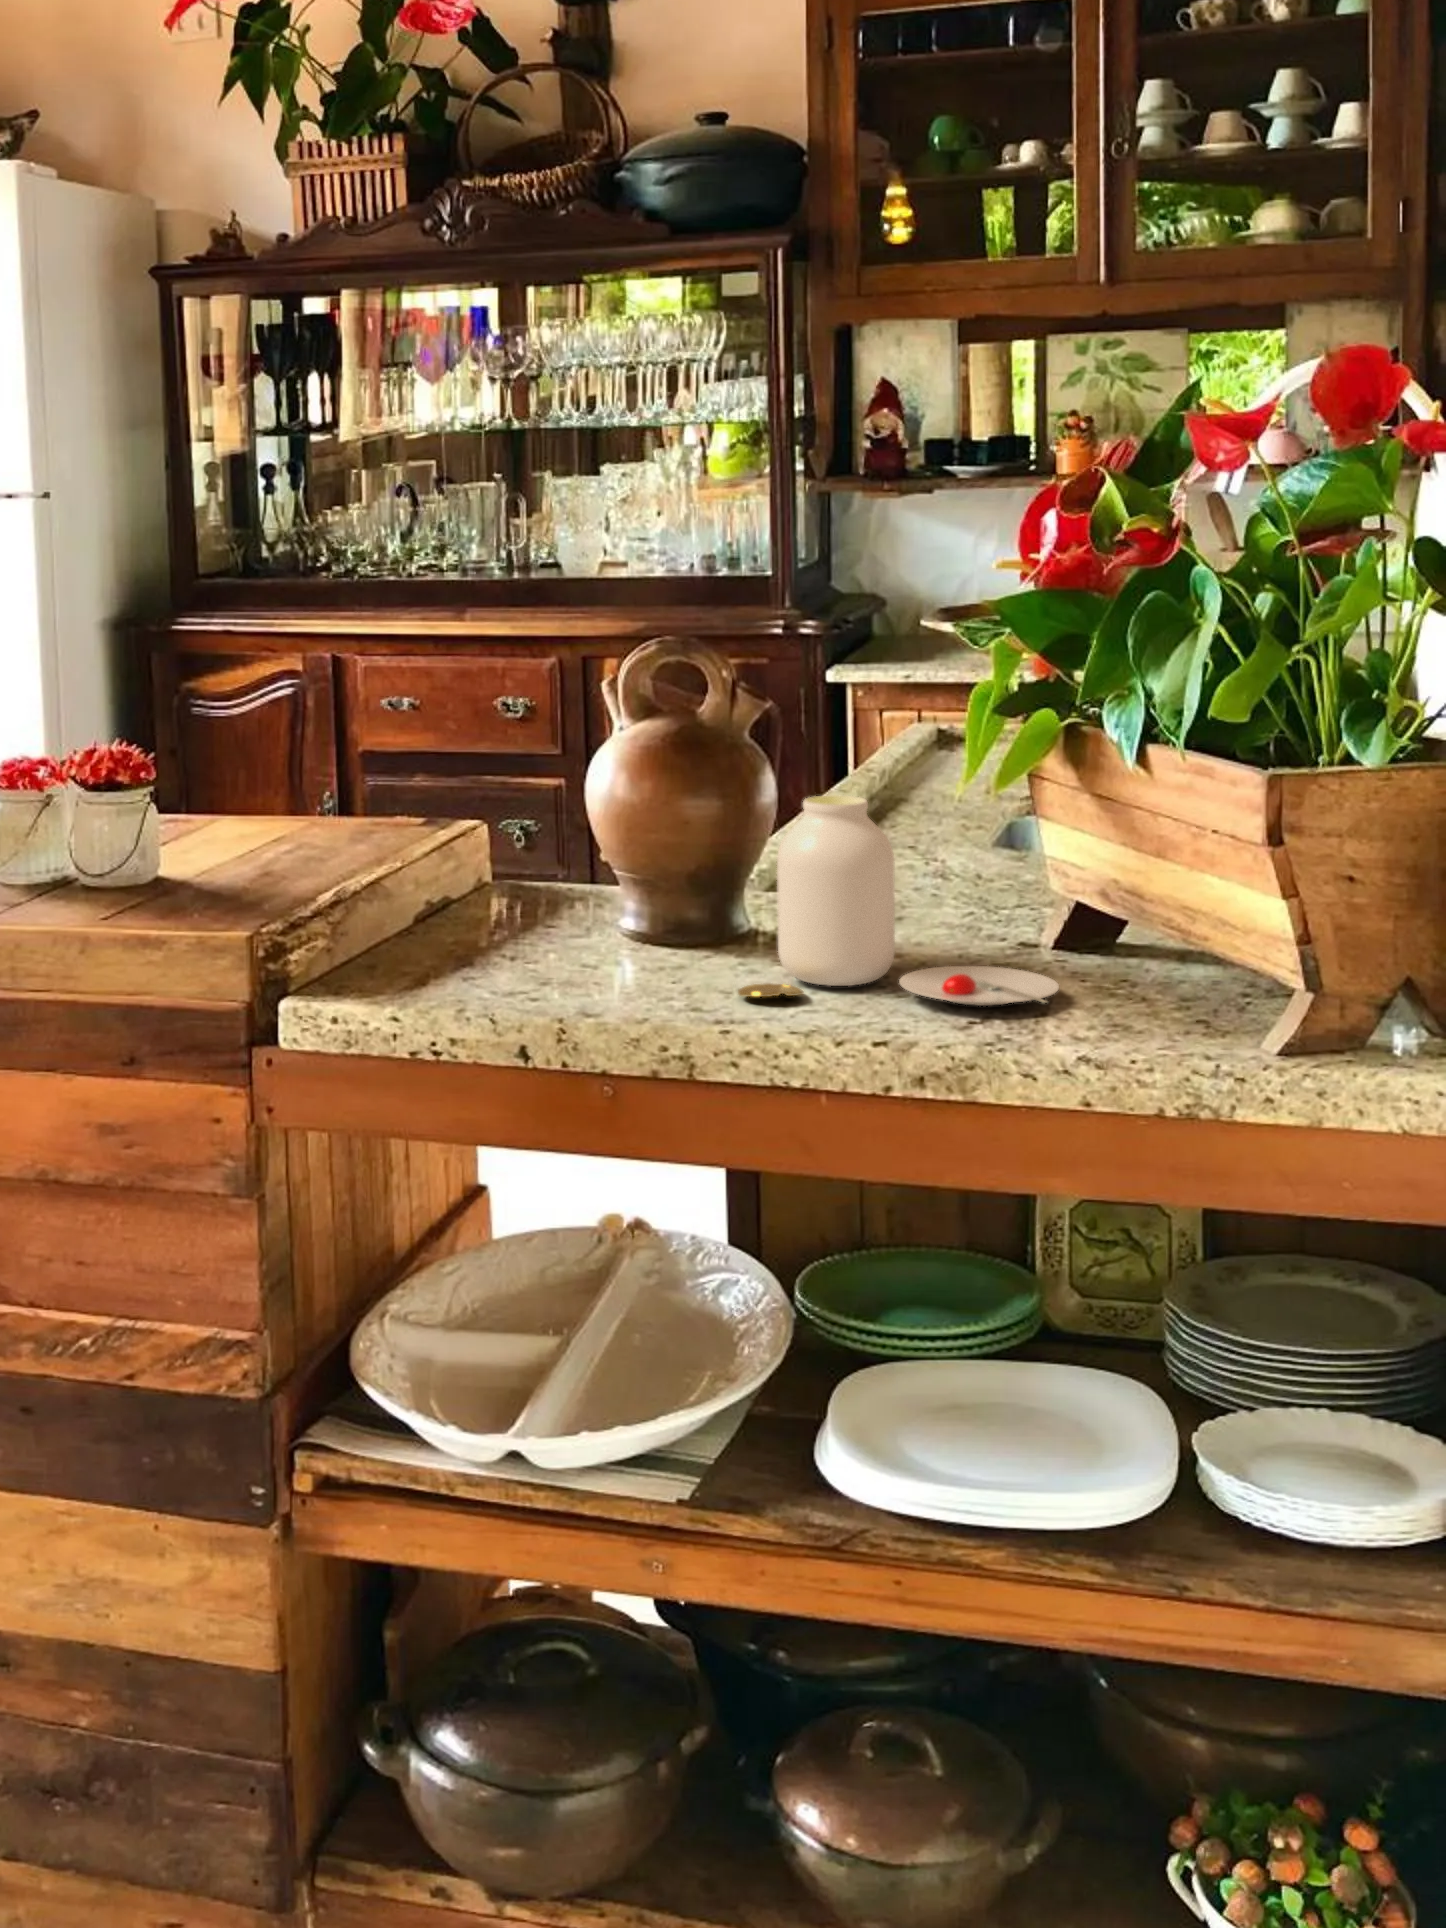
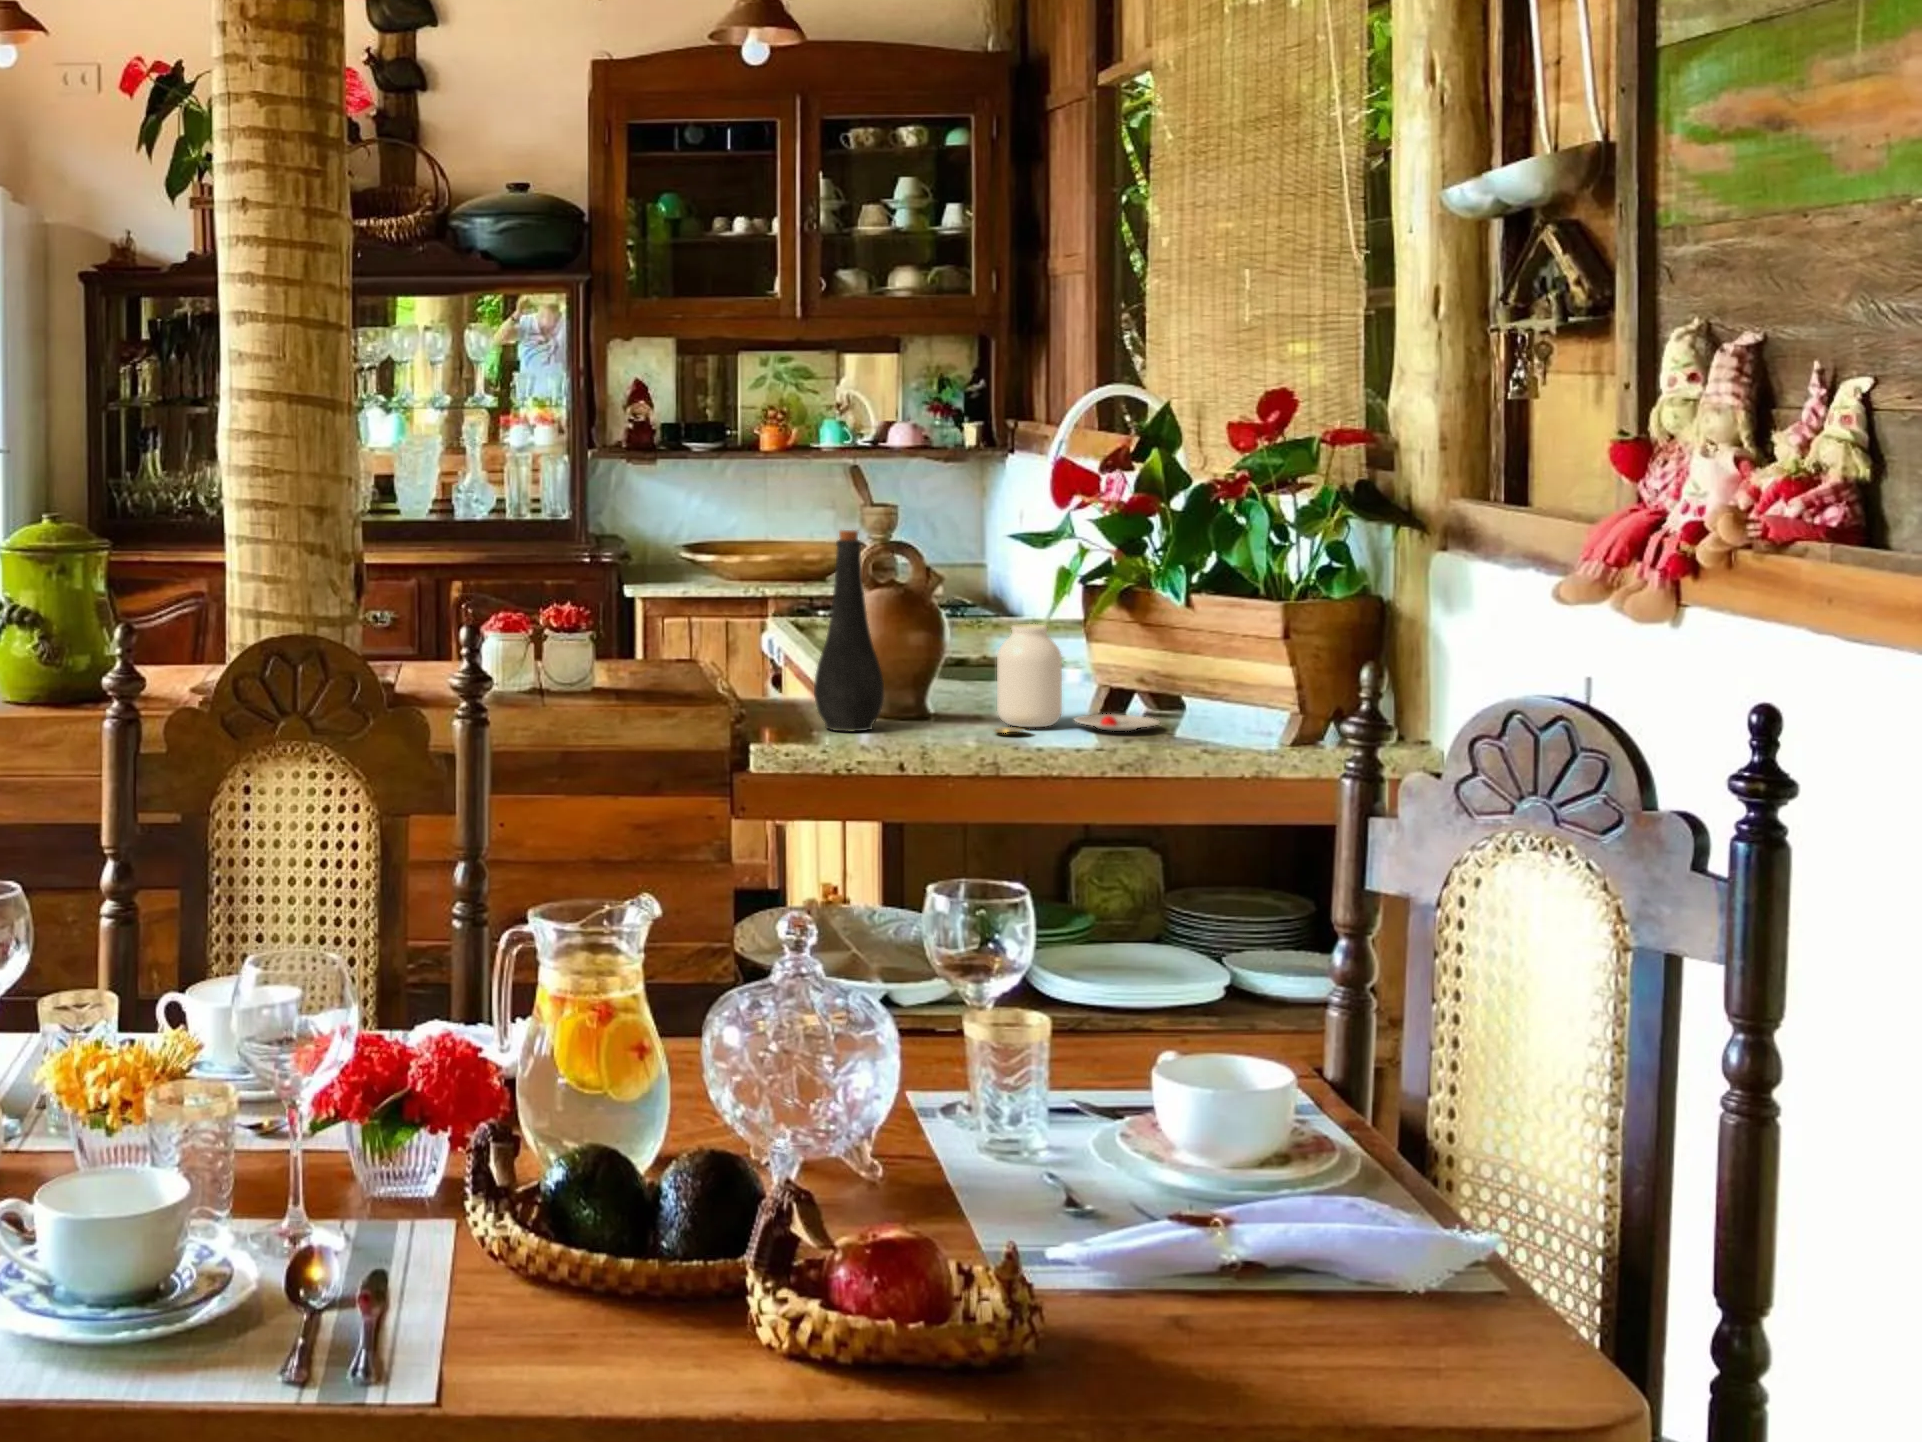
bottle: none [463,622,584,974] -> present [814,530,884,731]

